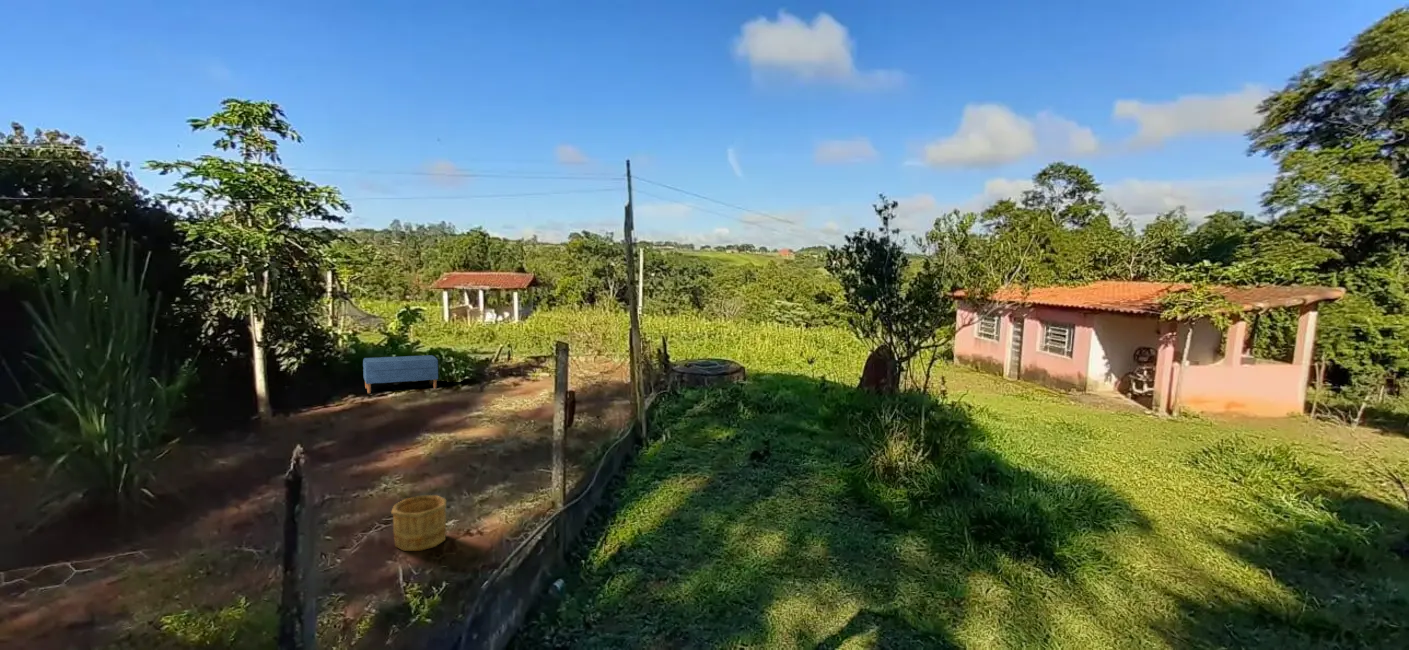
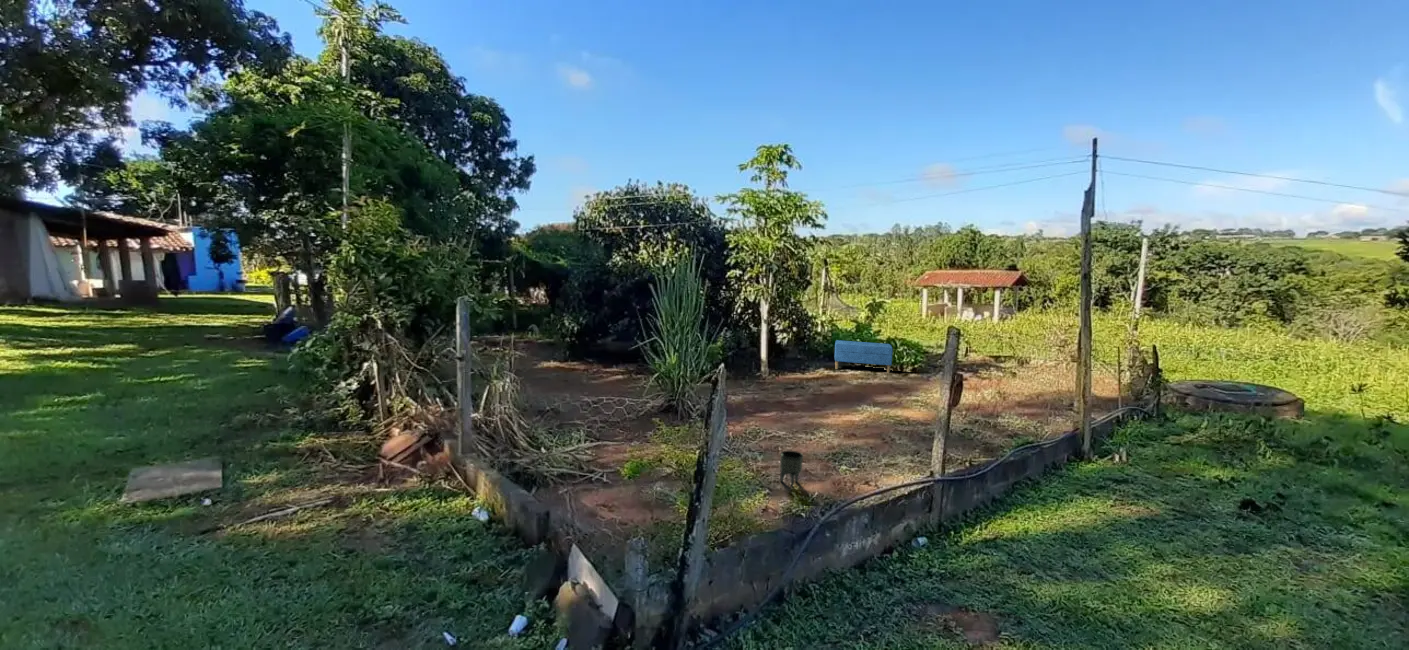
wooden bucket: present [391,495,446,551] -> none [812,444,852,484]
planter: none [347,521,383,573] -> present [780,451,803,487]

